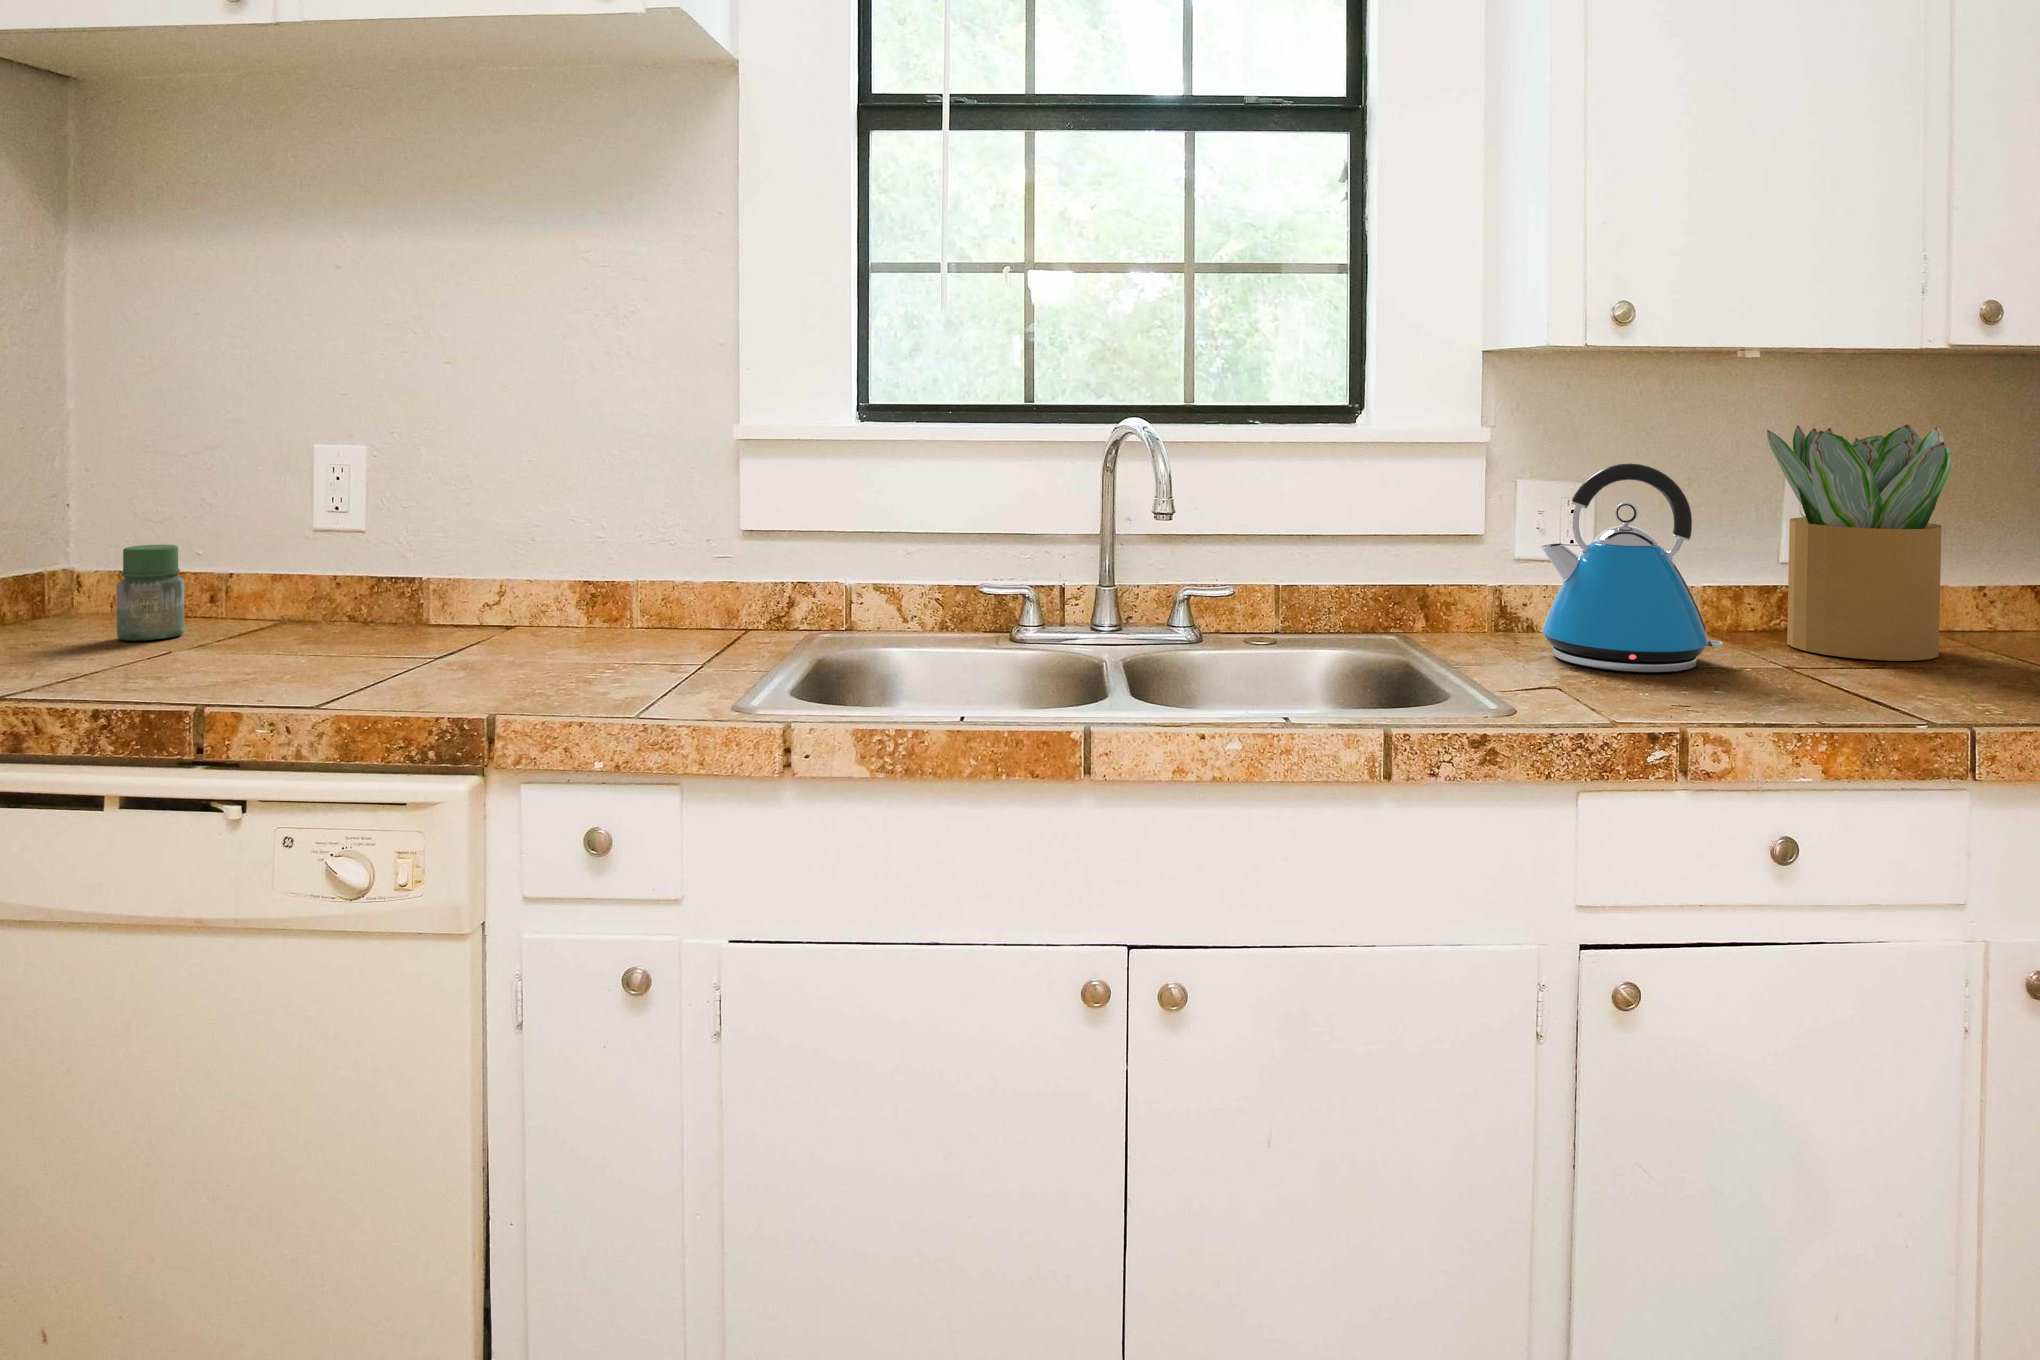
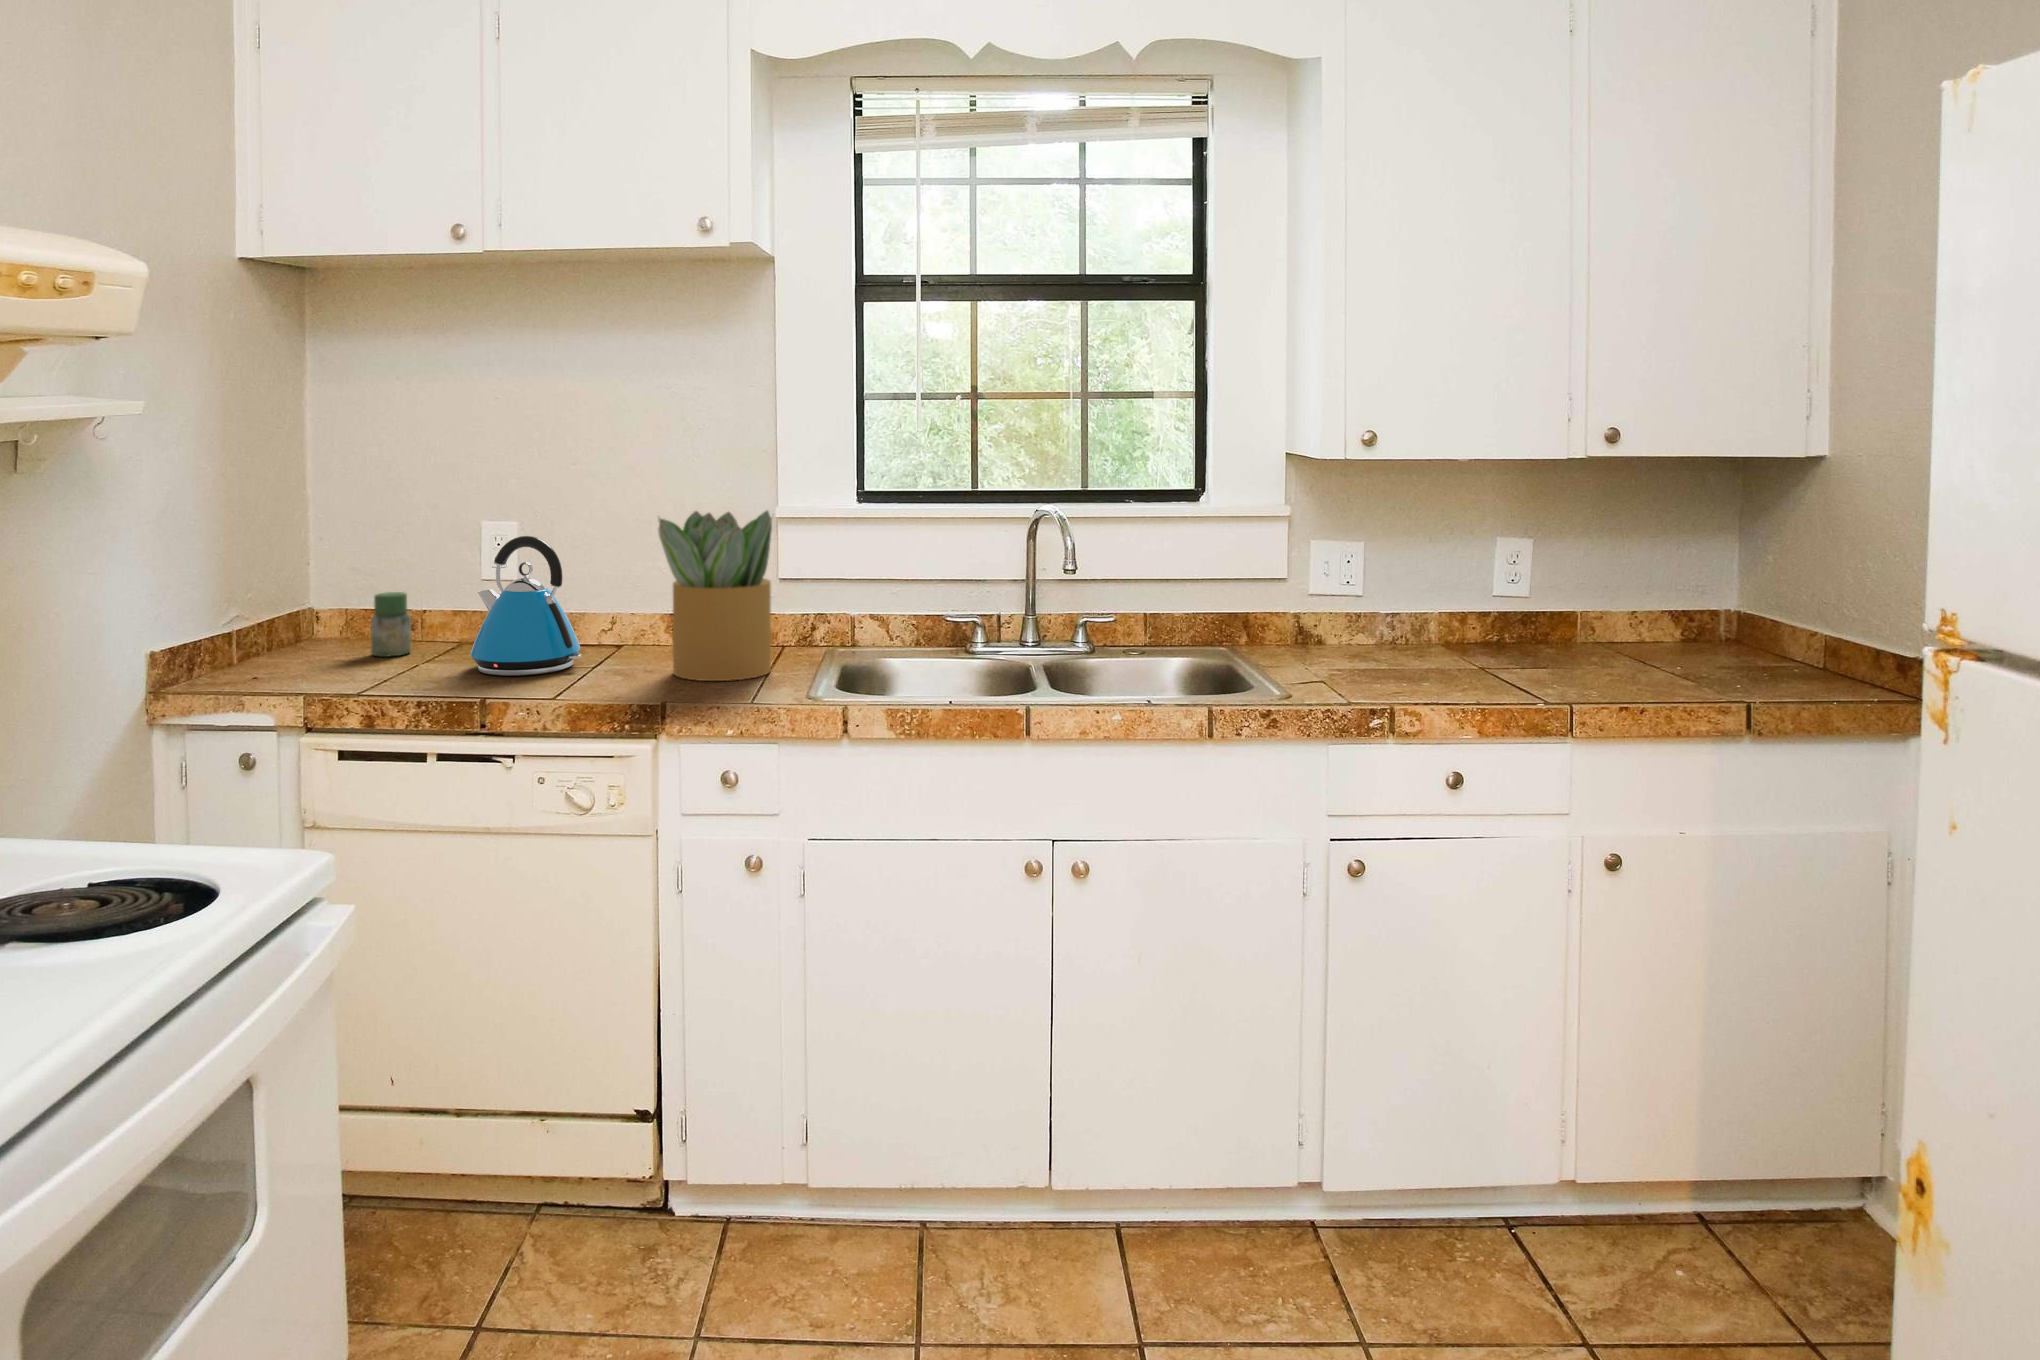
potted plant: present [1767,424,1951,661] -> present [658,511,772,681]
kettle: present [1541,463,1723,673] -> present [470,536,581,676]

